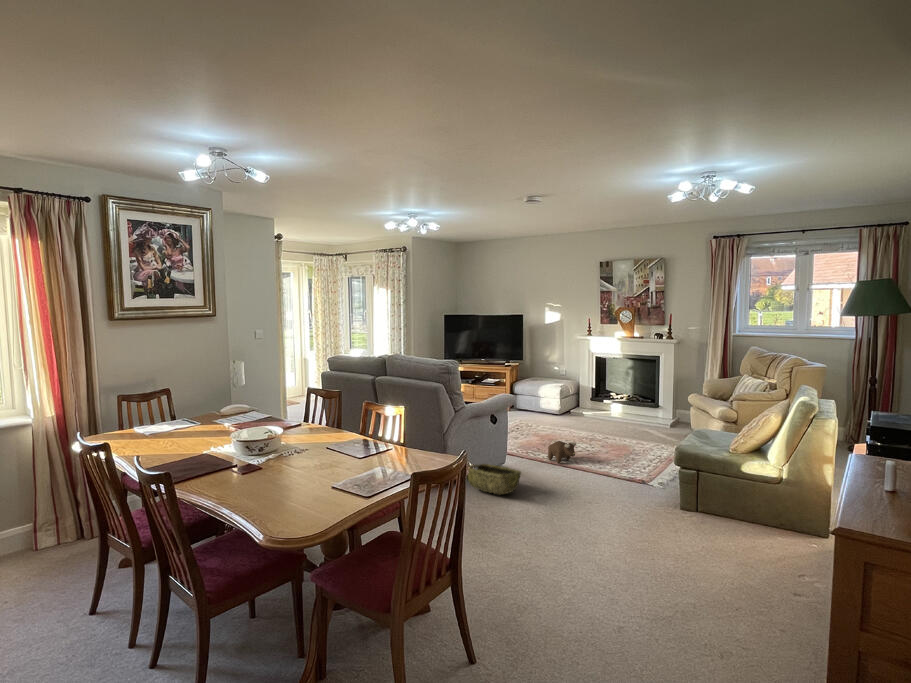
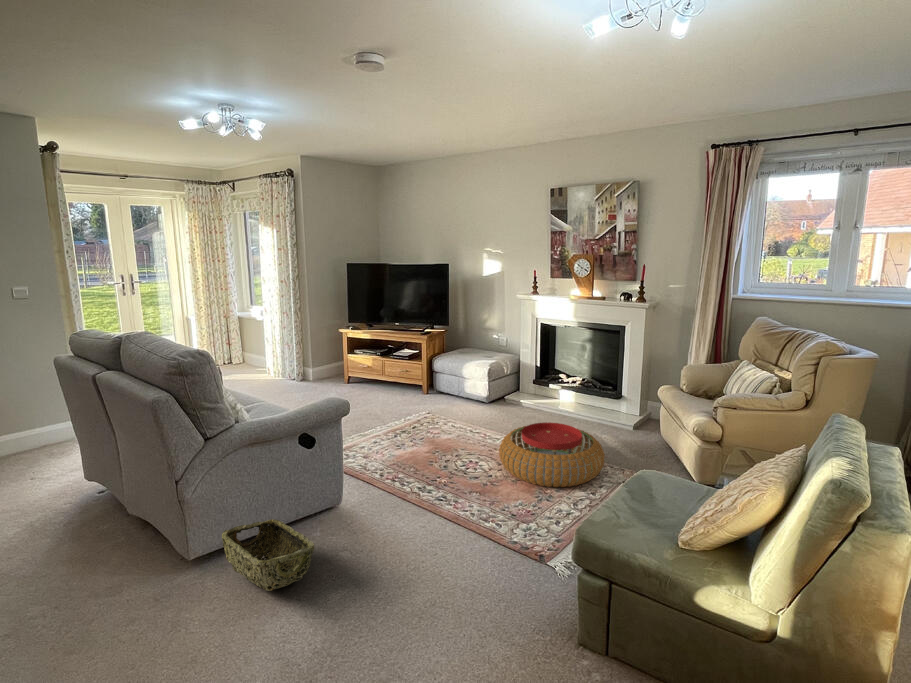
pouf: none [591,418,662,454] -> present [499,422,605,487]
plush toy: present [548,441,576,464] -> none [413,469,454,506]

